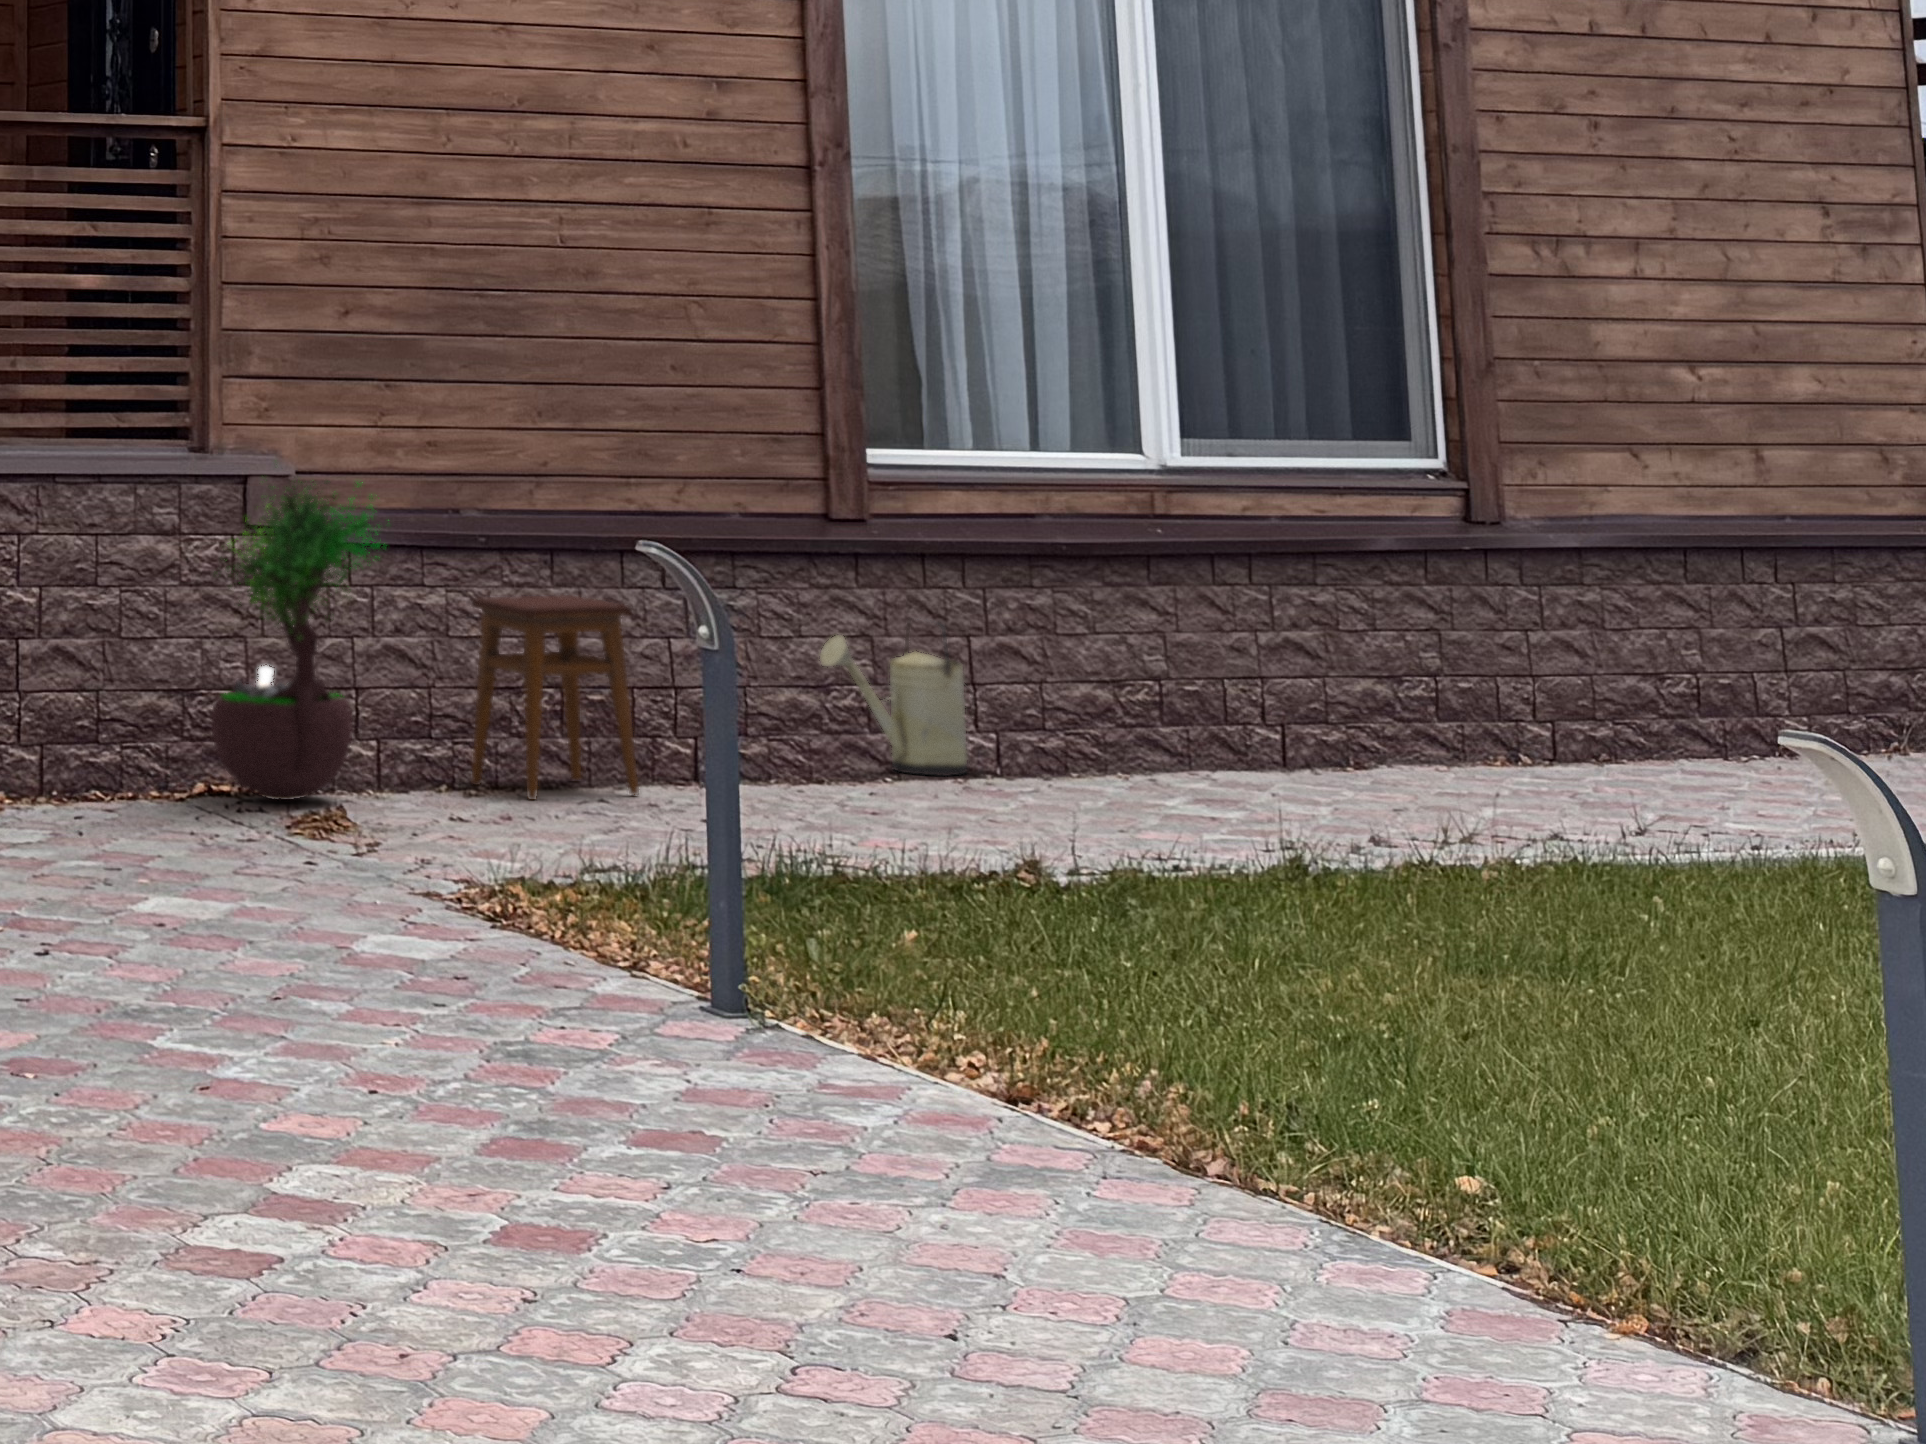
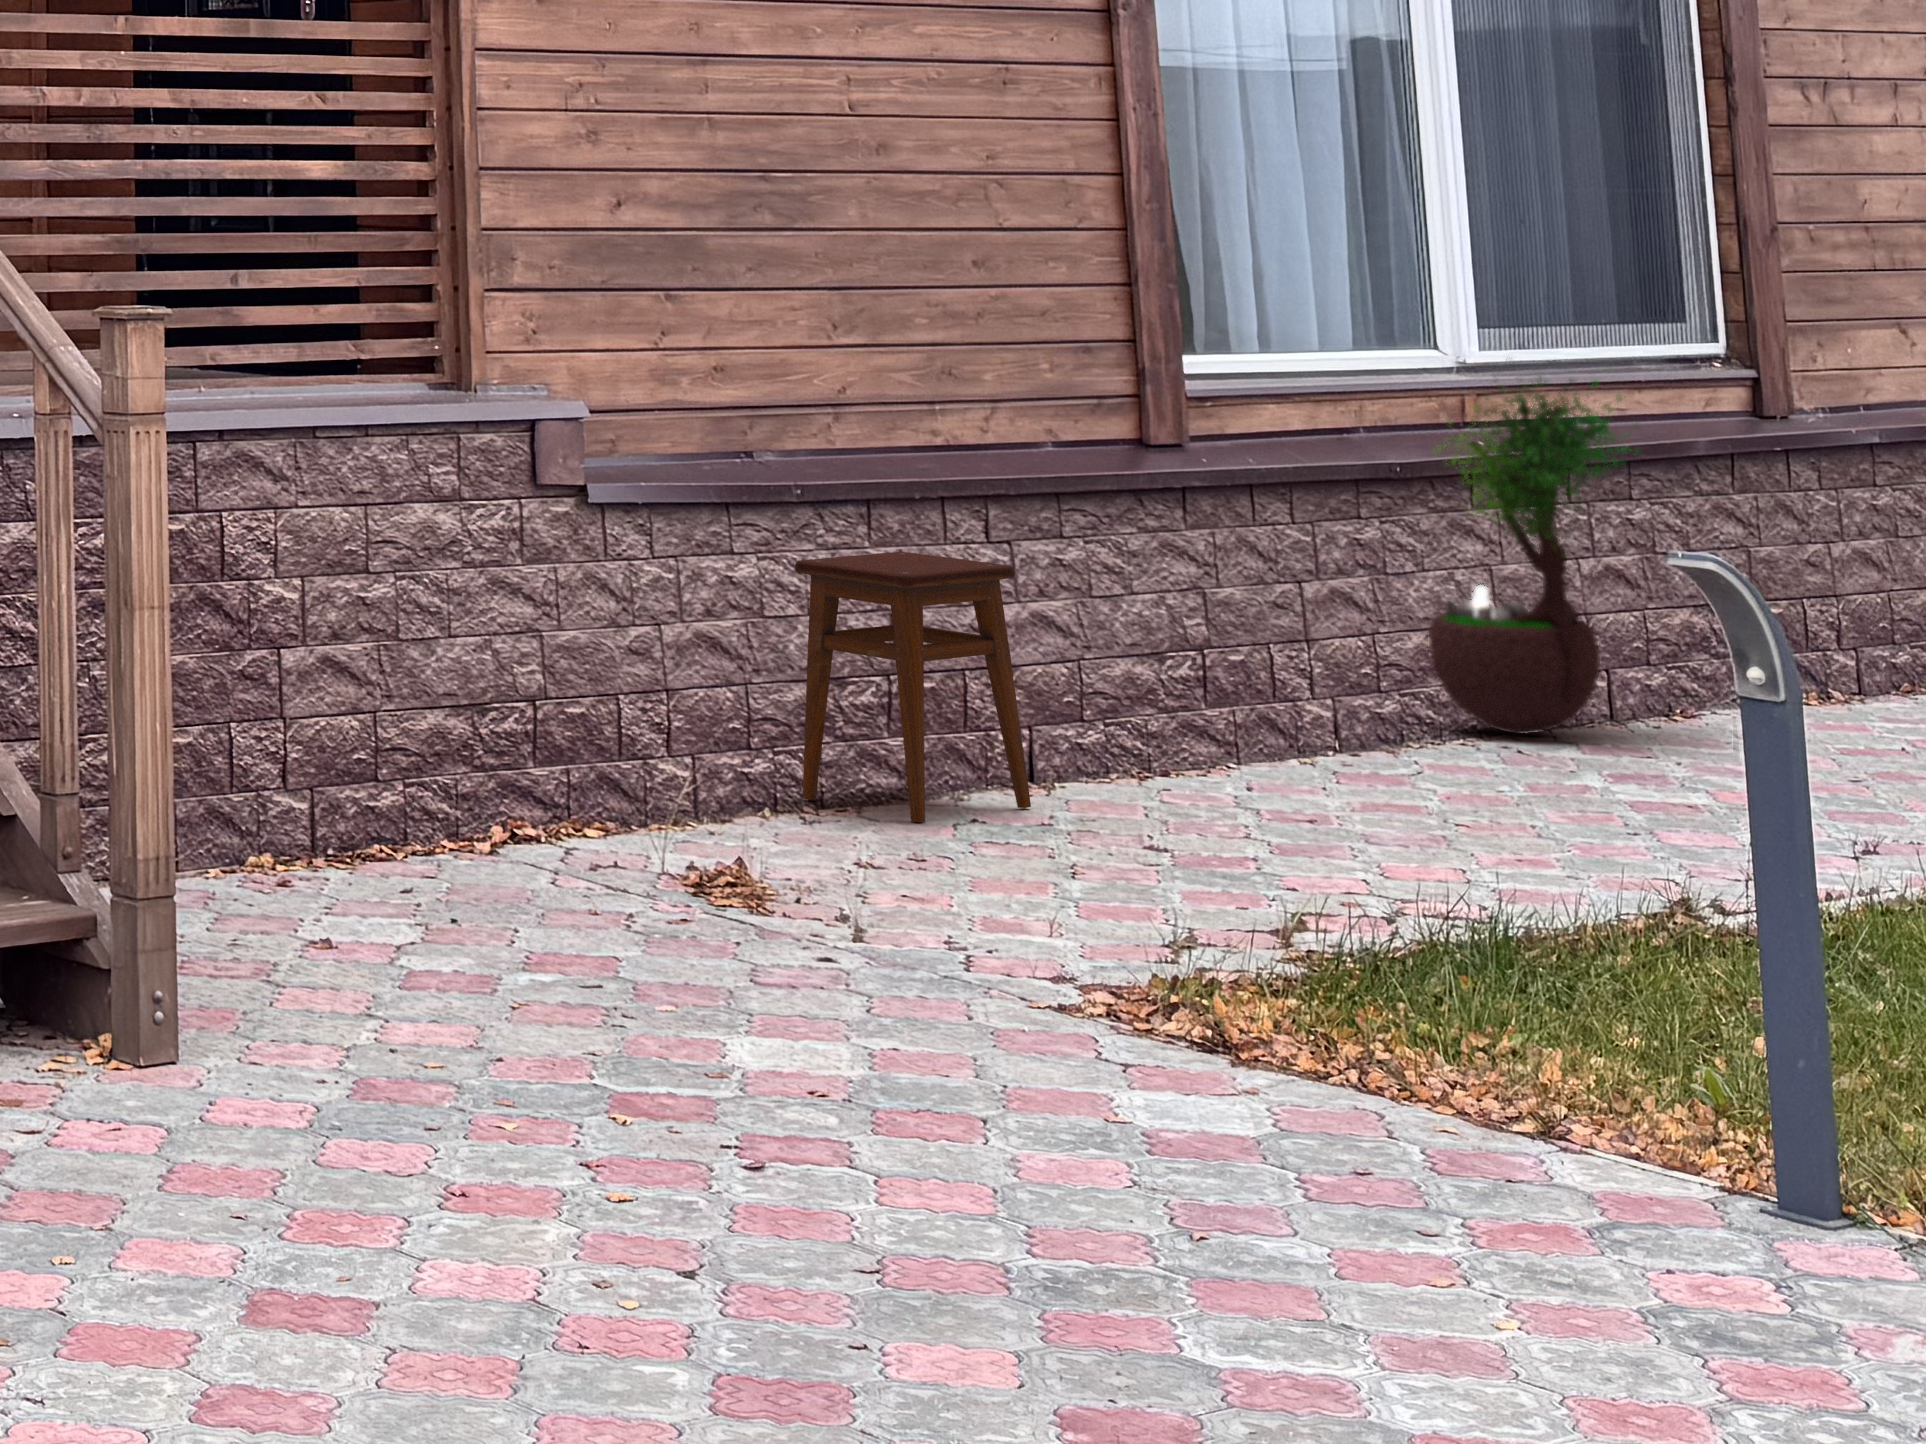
potted tree: present [212,480,386,800] -> present [1429,379,1637,734]
watering can: present [820,619,967,776] -> none [1160,561,1327,756]

